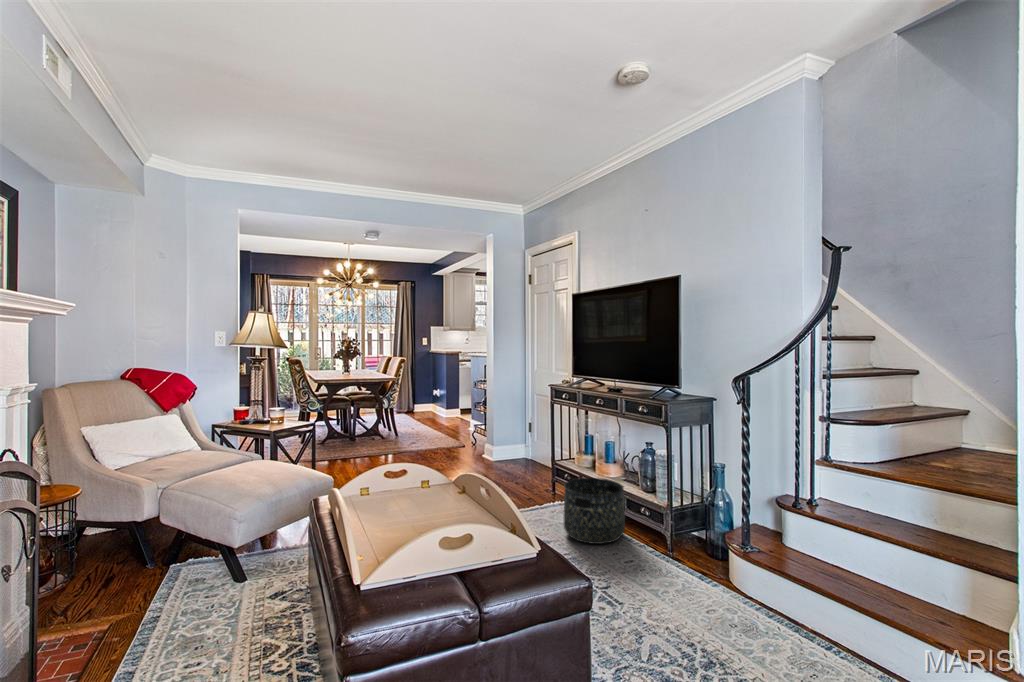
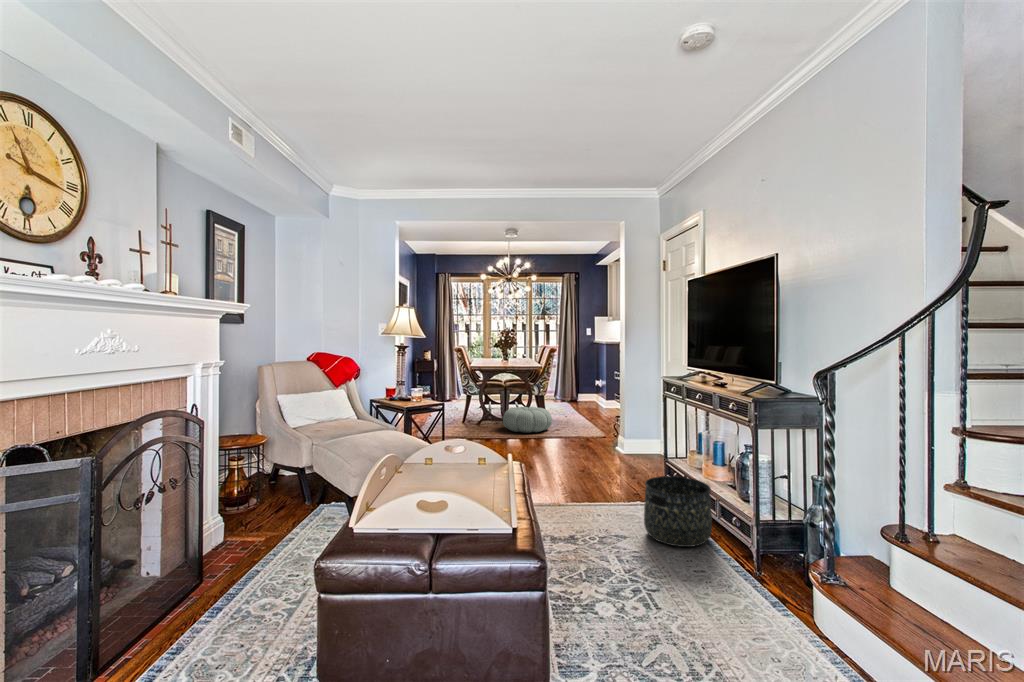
pouf: none [353,421,407,449] -> present [503,407,552,433]

